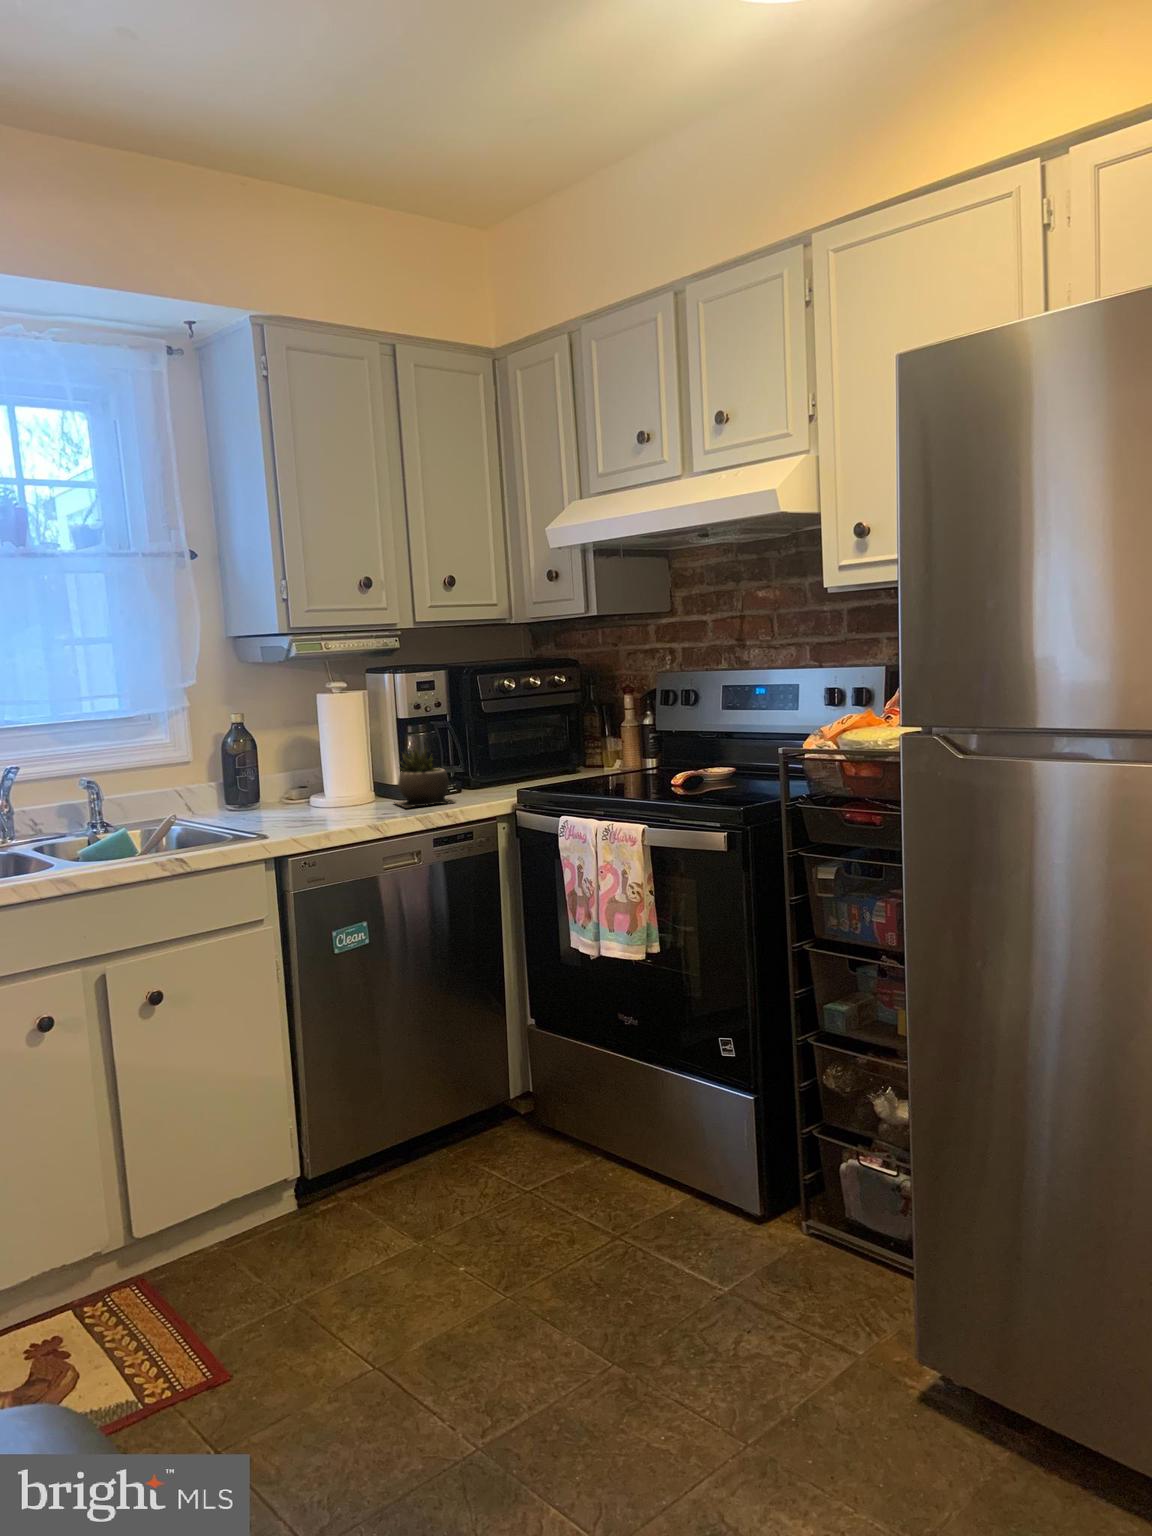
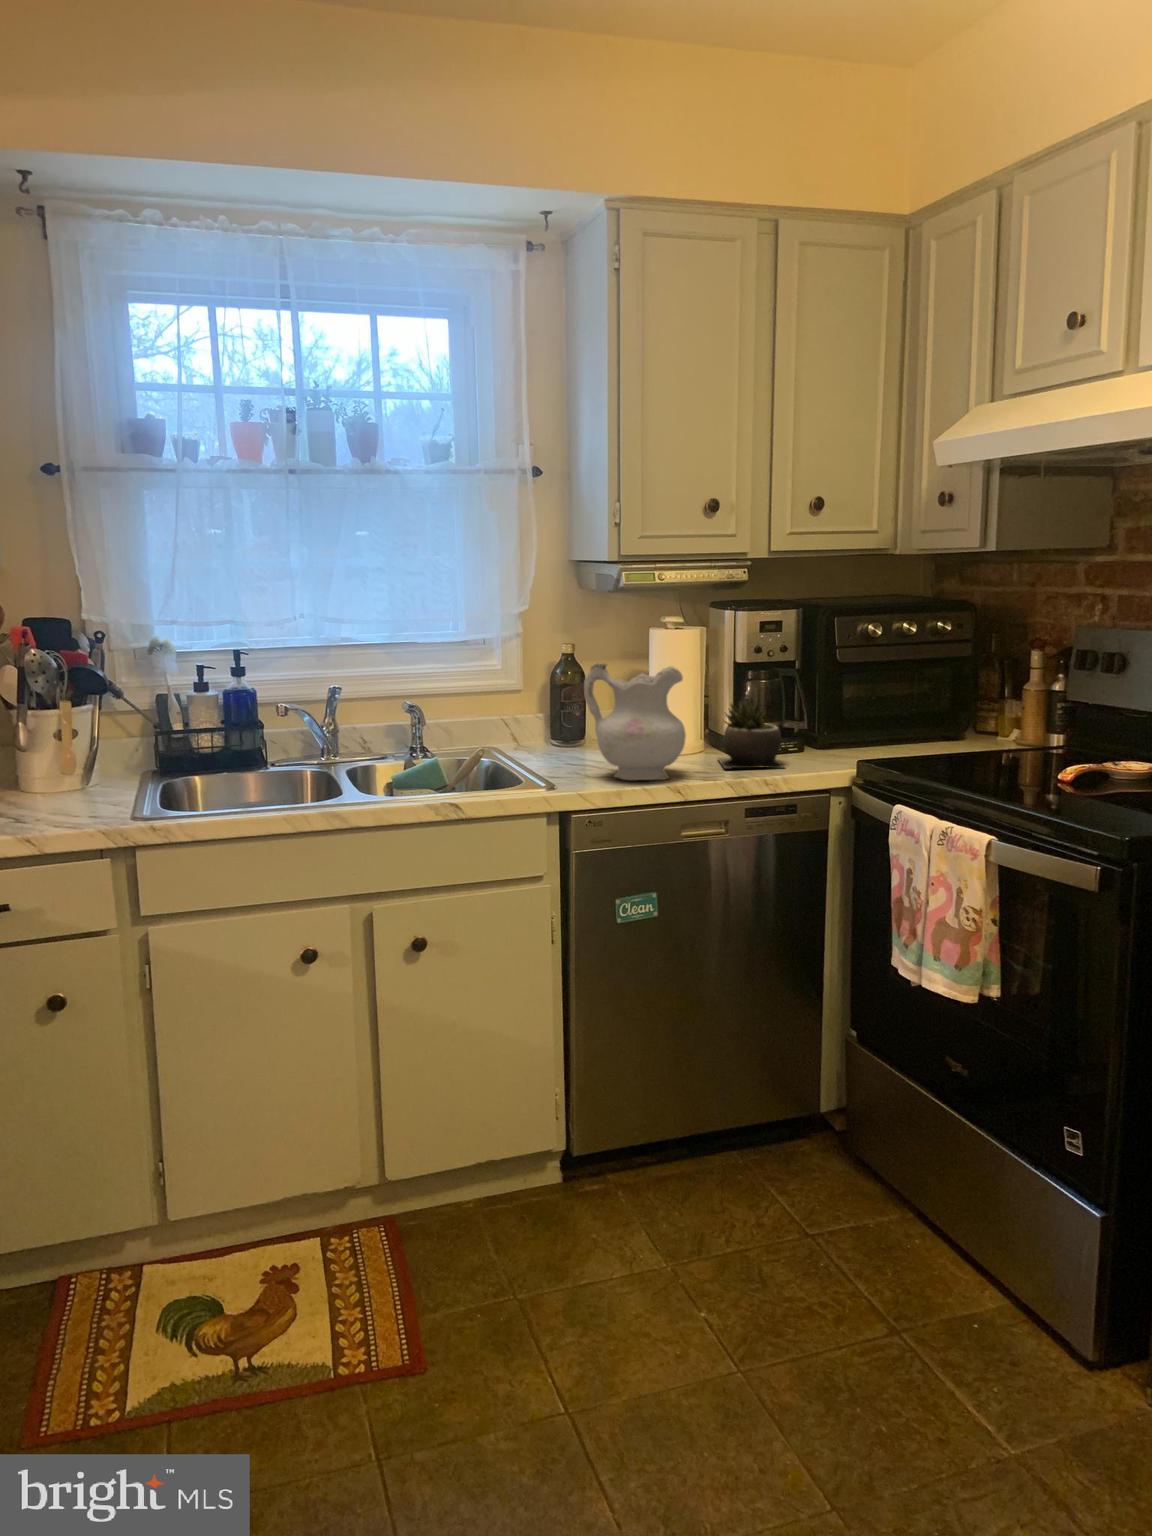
ceramic pitcher: none [277,721,373,824] -> present [584,663,686,780]

